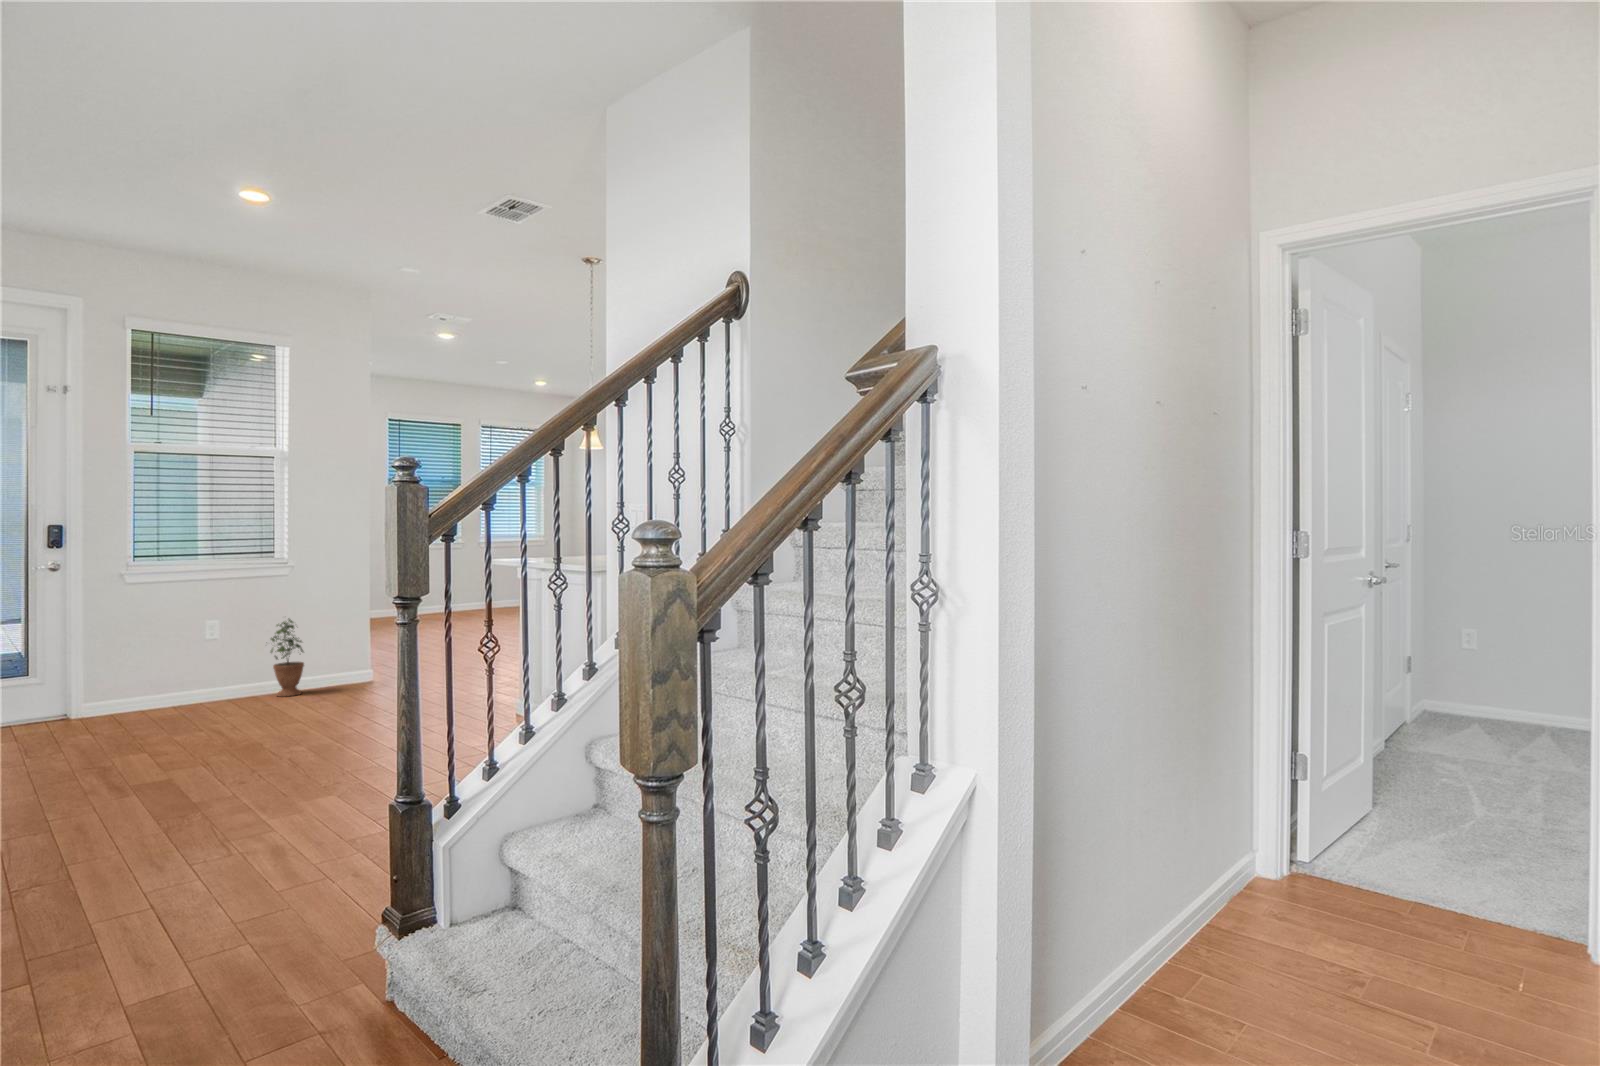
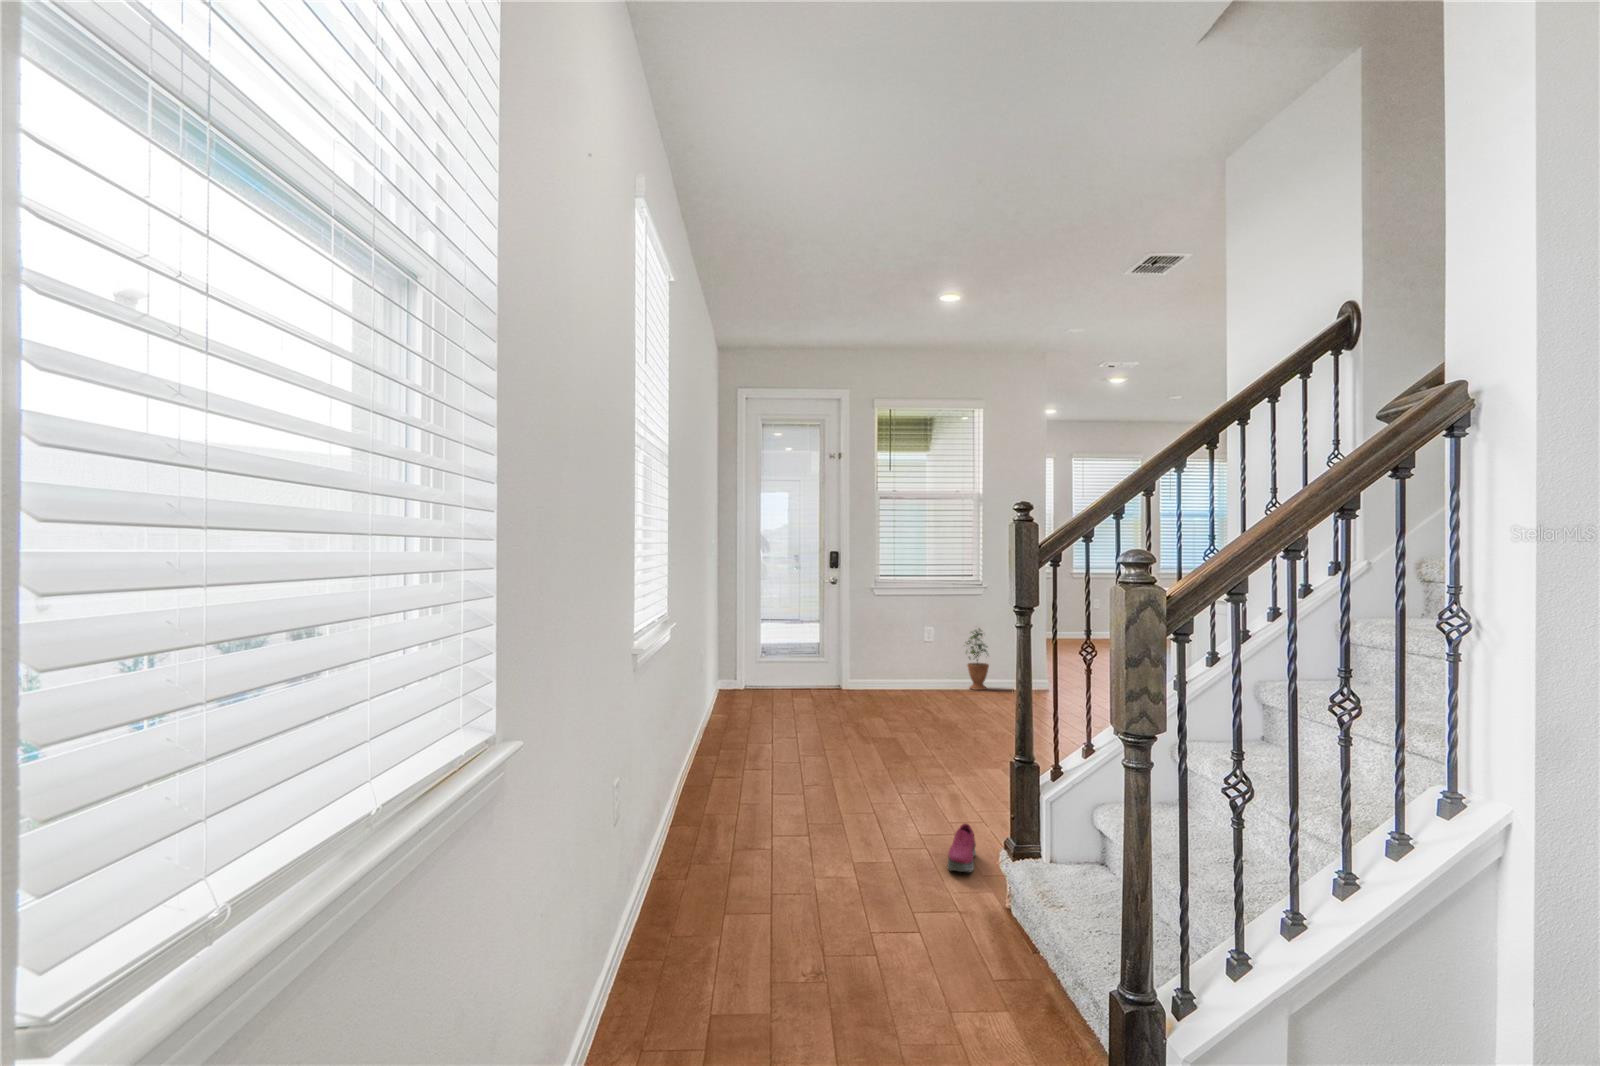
shoe: none [289,898,331,975] -> present [947,823,976,872]

